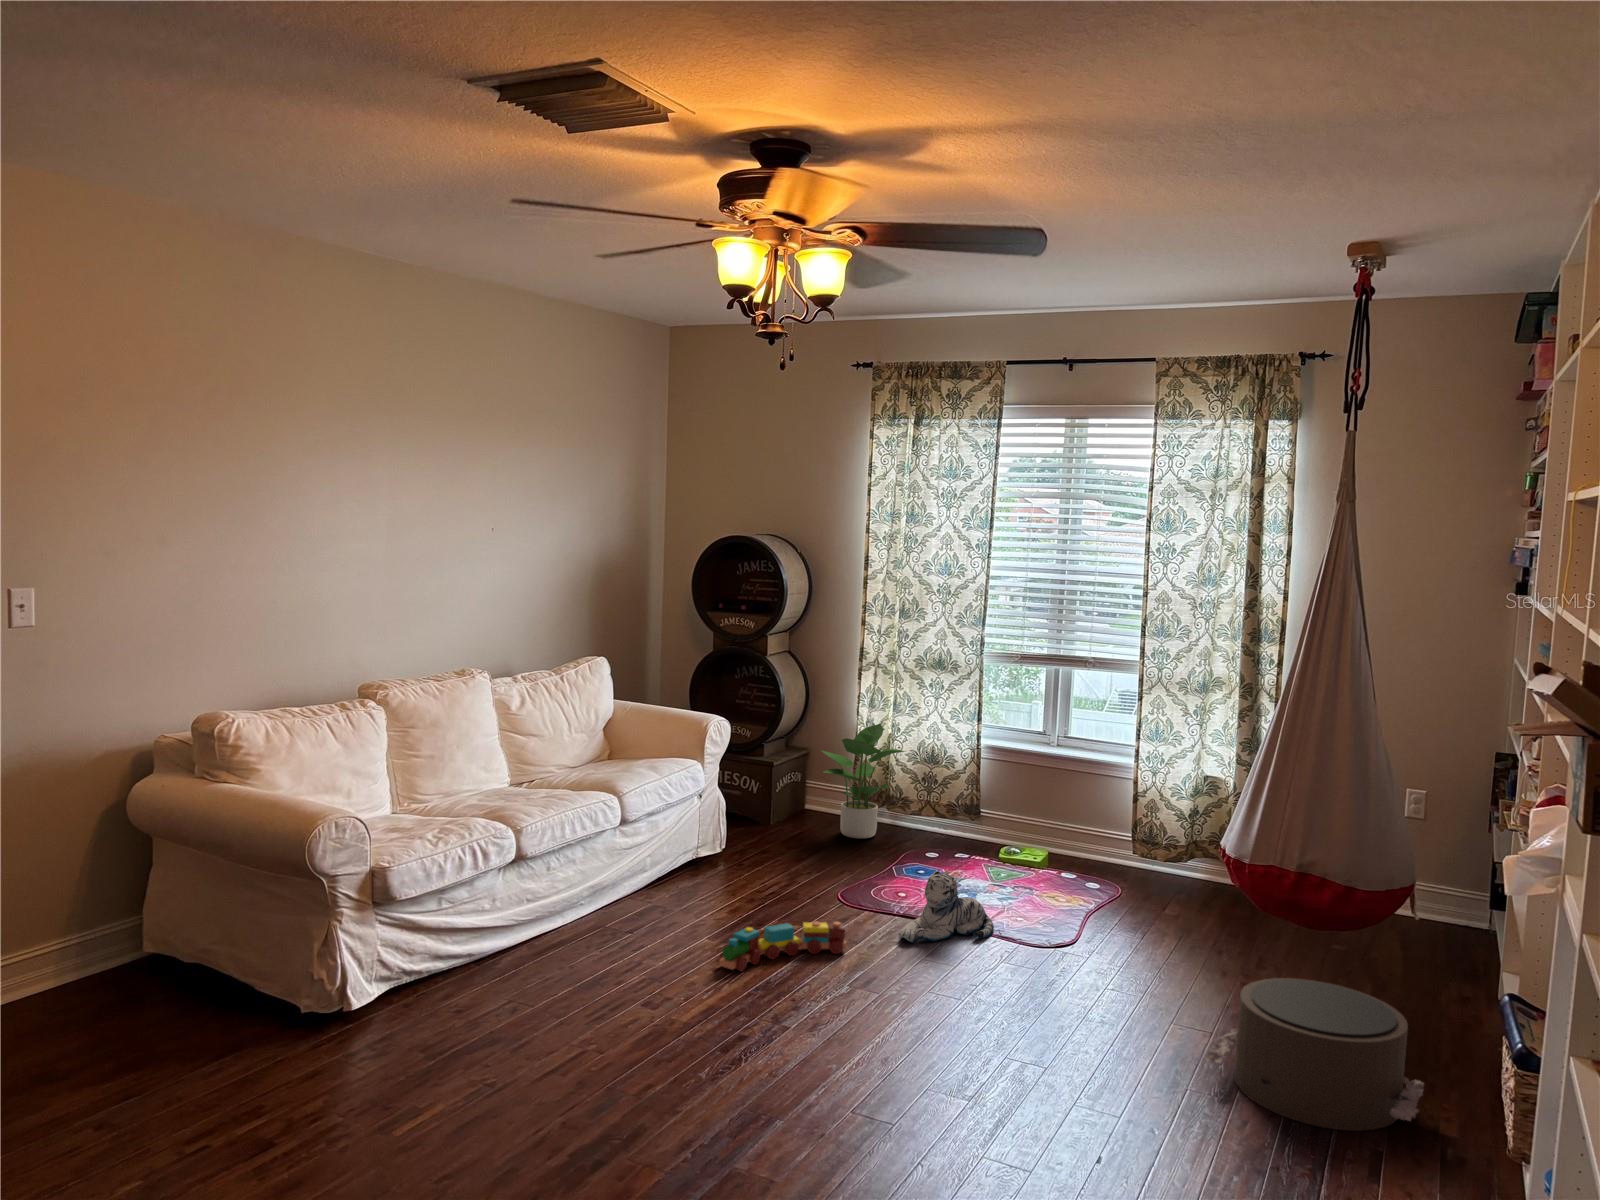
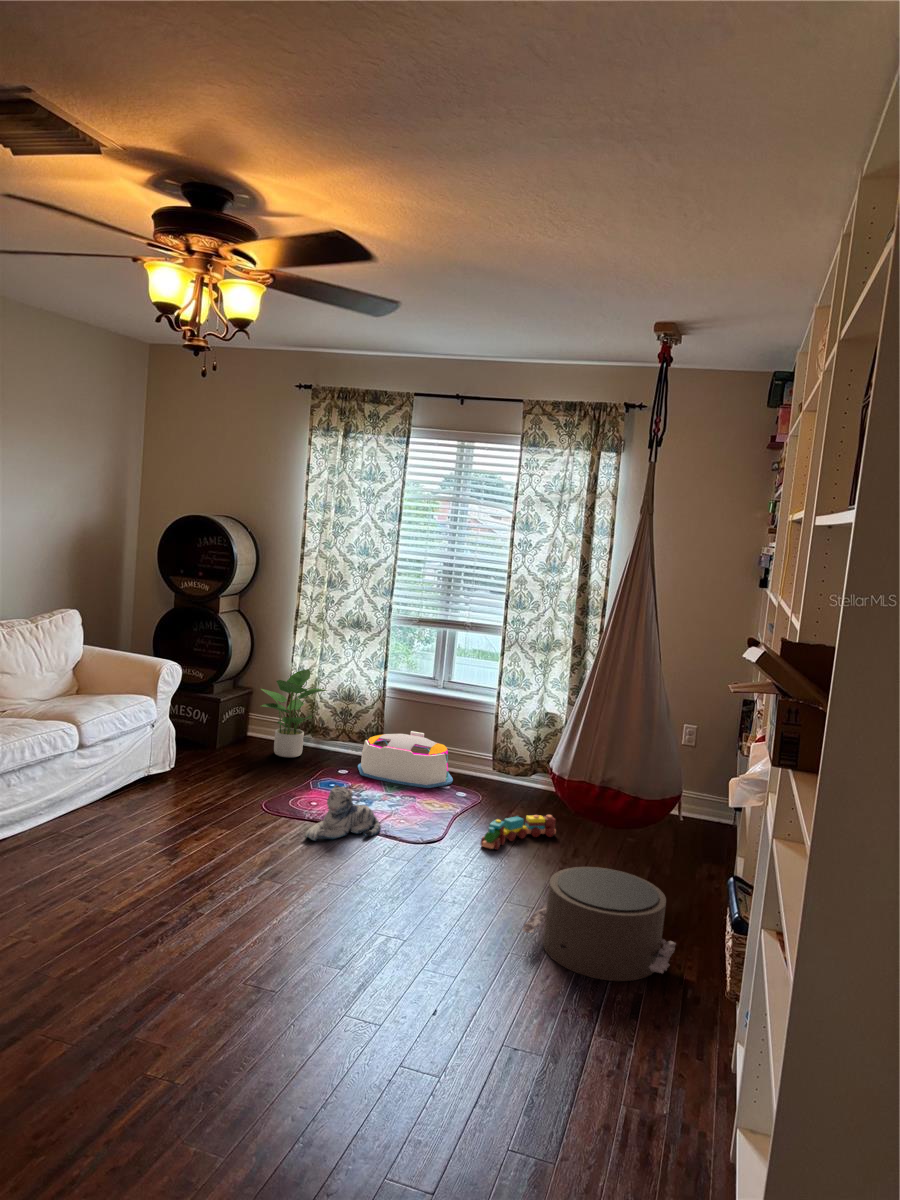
storage bin: none [950,803,1079,878] -> present [358,731,453,788]
toy train: present [719,921,846,971] -> present [481,815,556,850]

